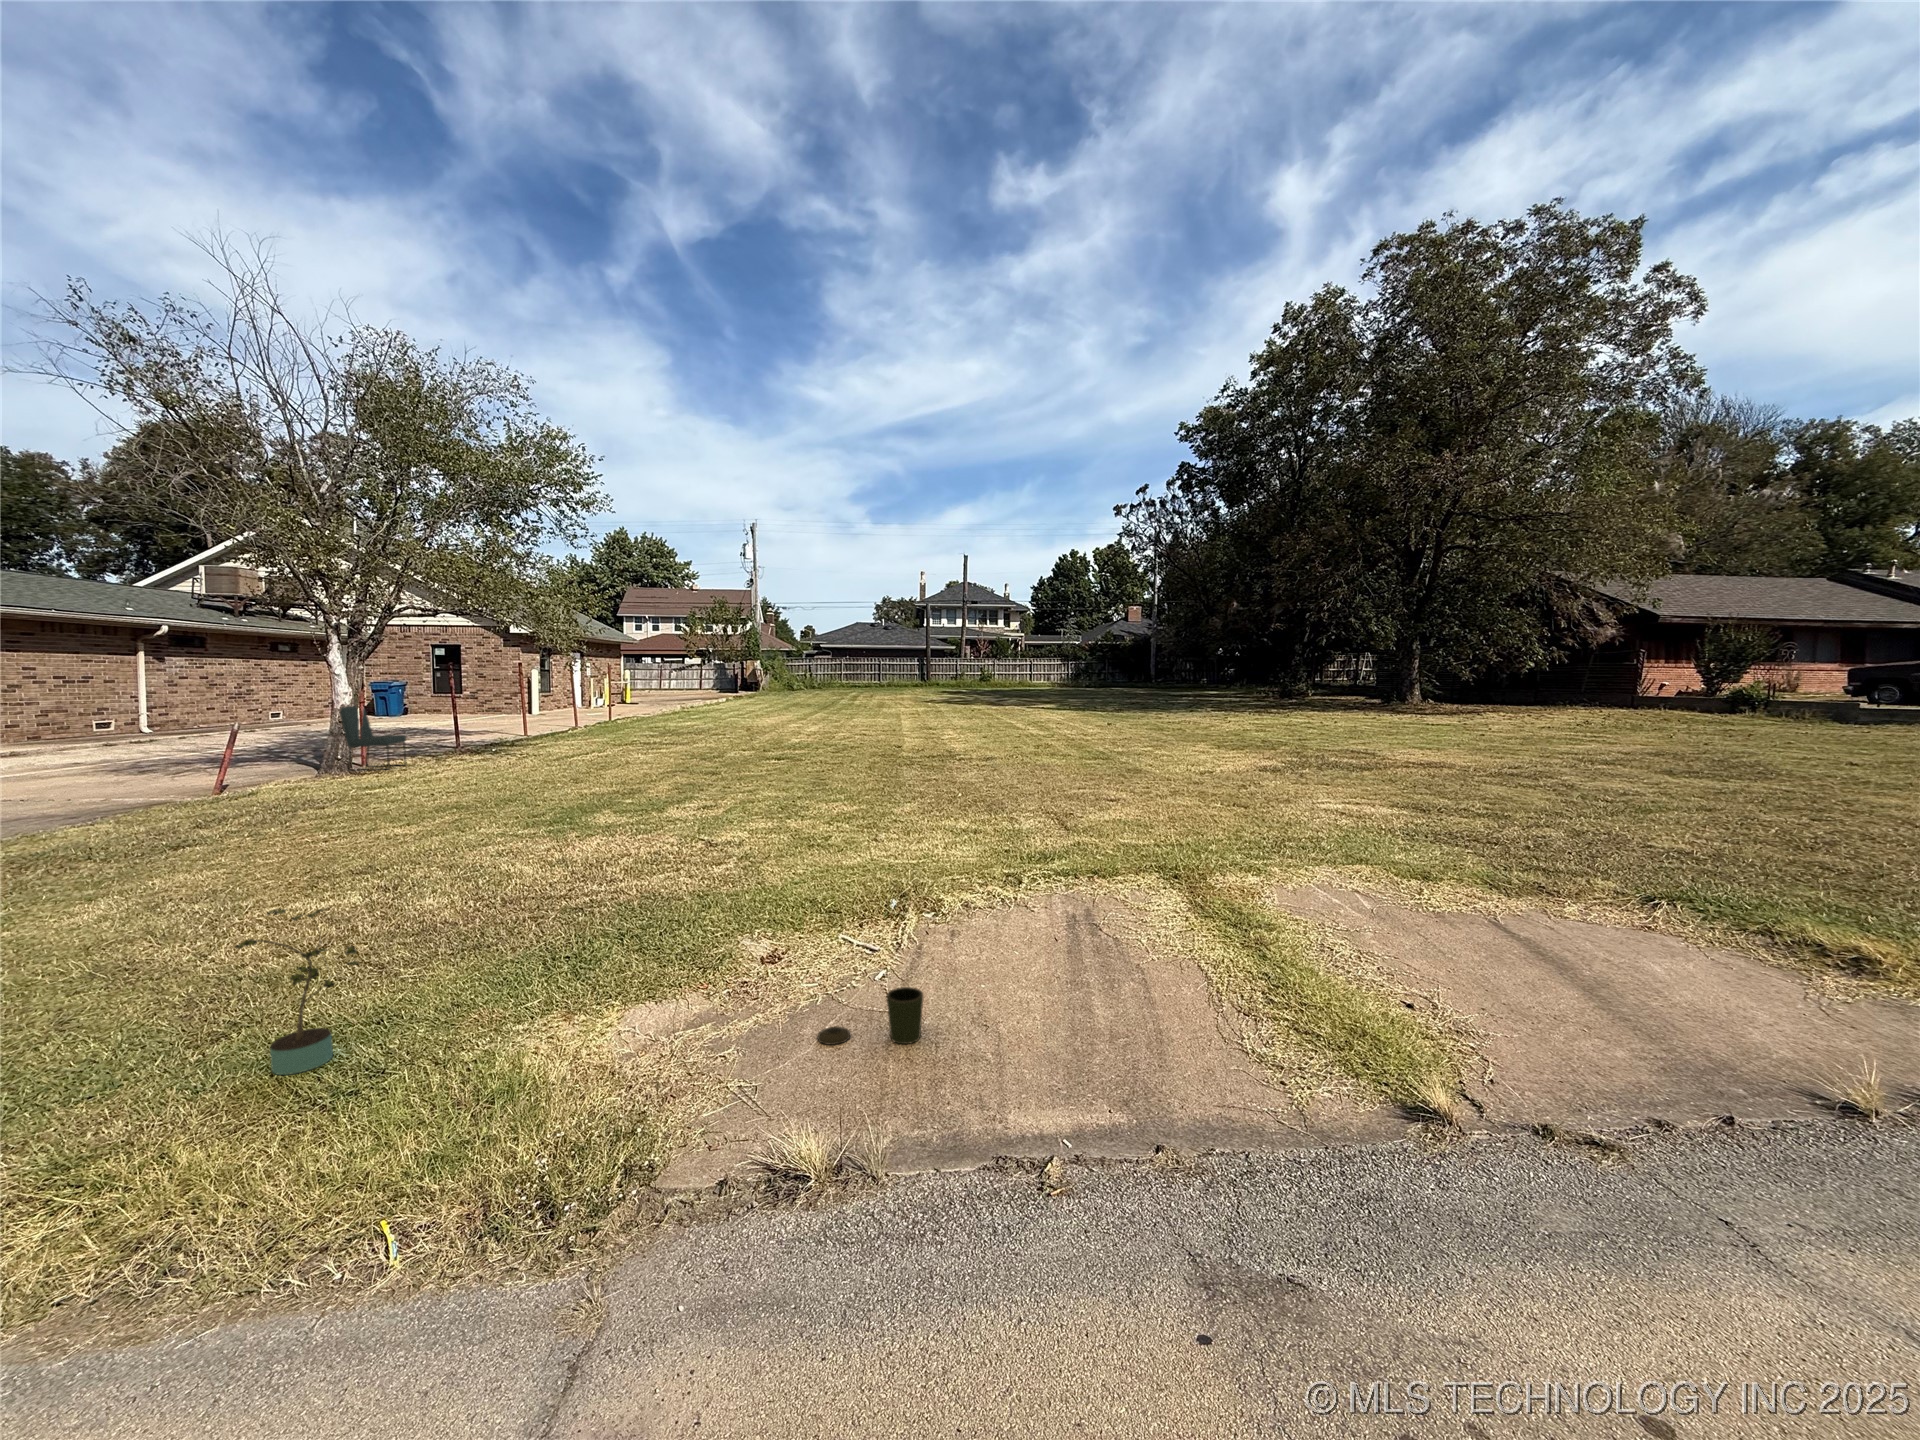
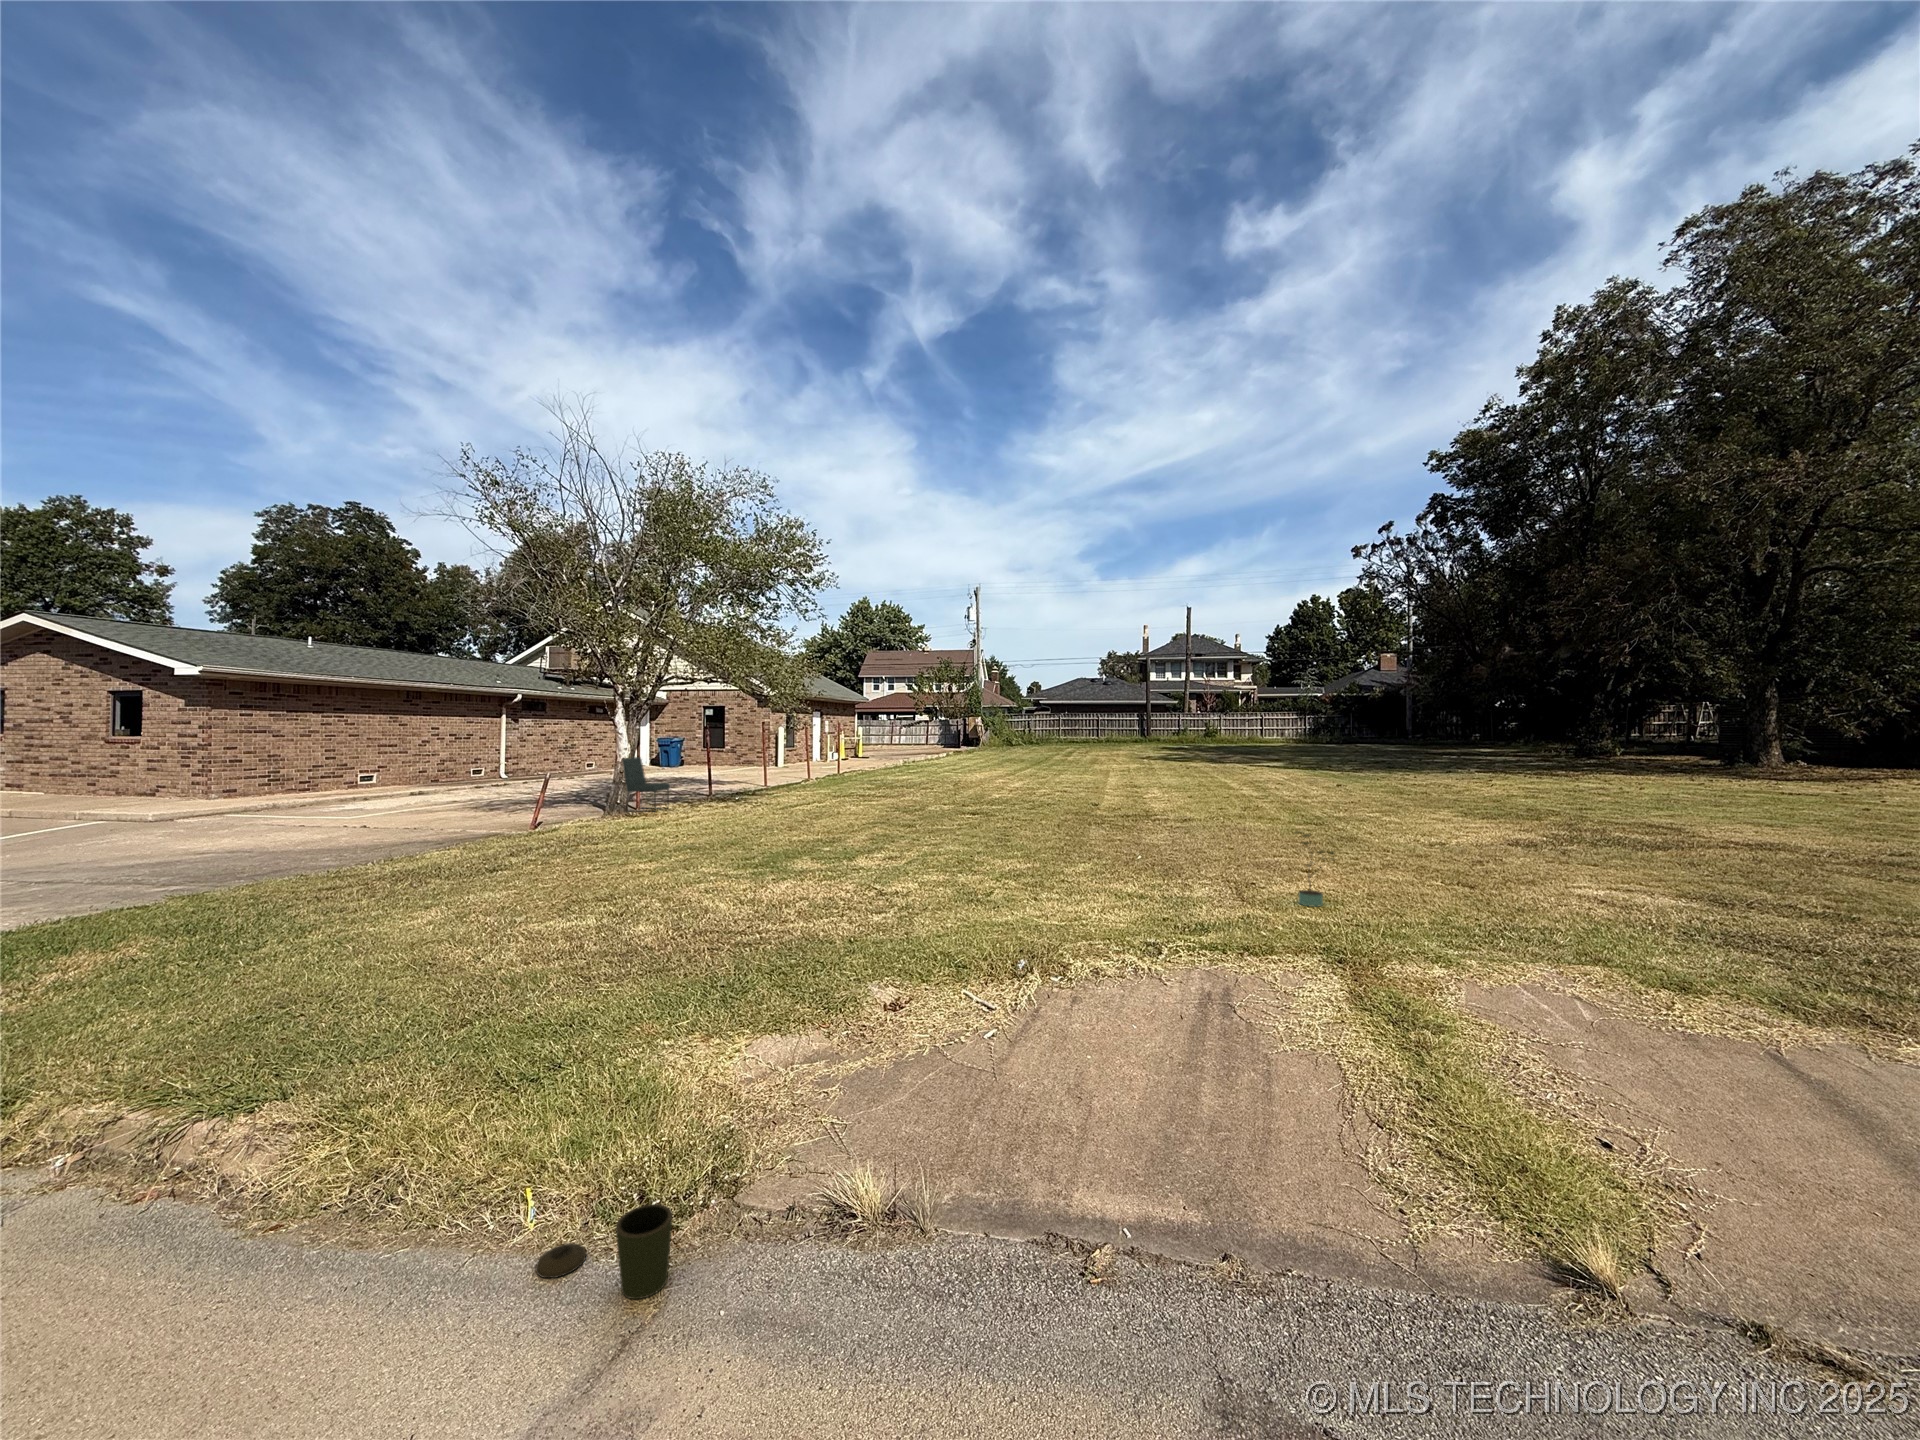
potted plant: present [235,909,360,1075] -> present [1295,832,1334,907]
trash can: present [818,987,924,1045] -> present [536,1204,673,1299]

